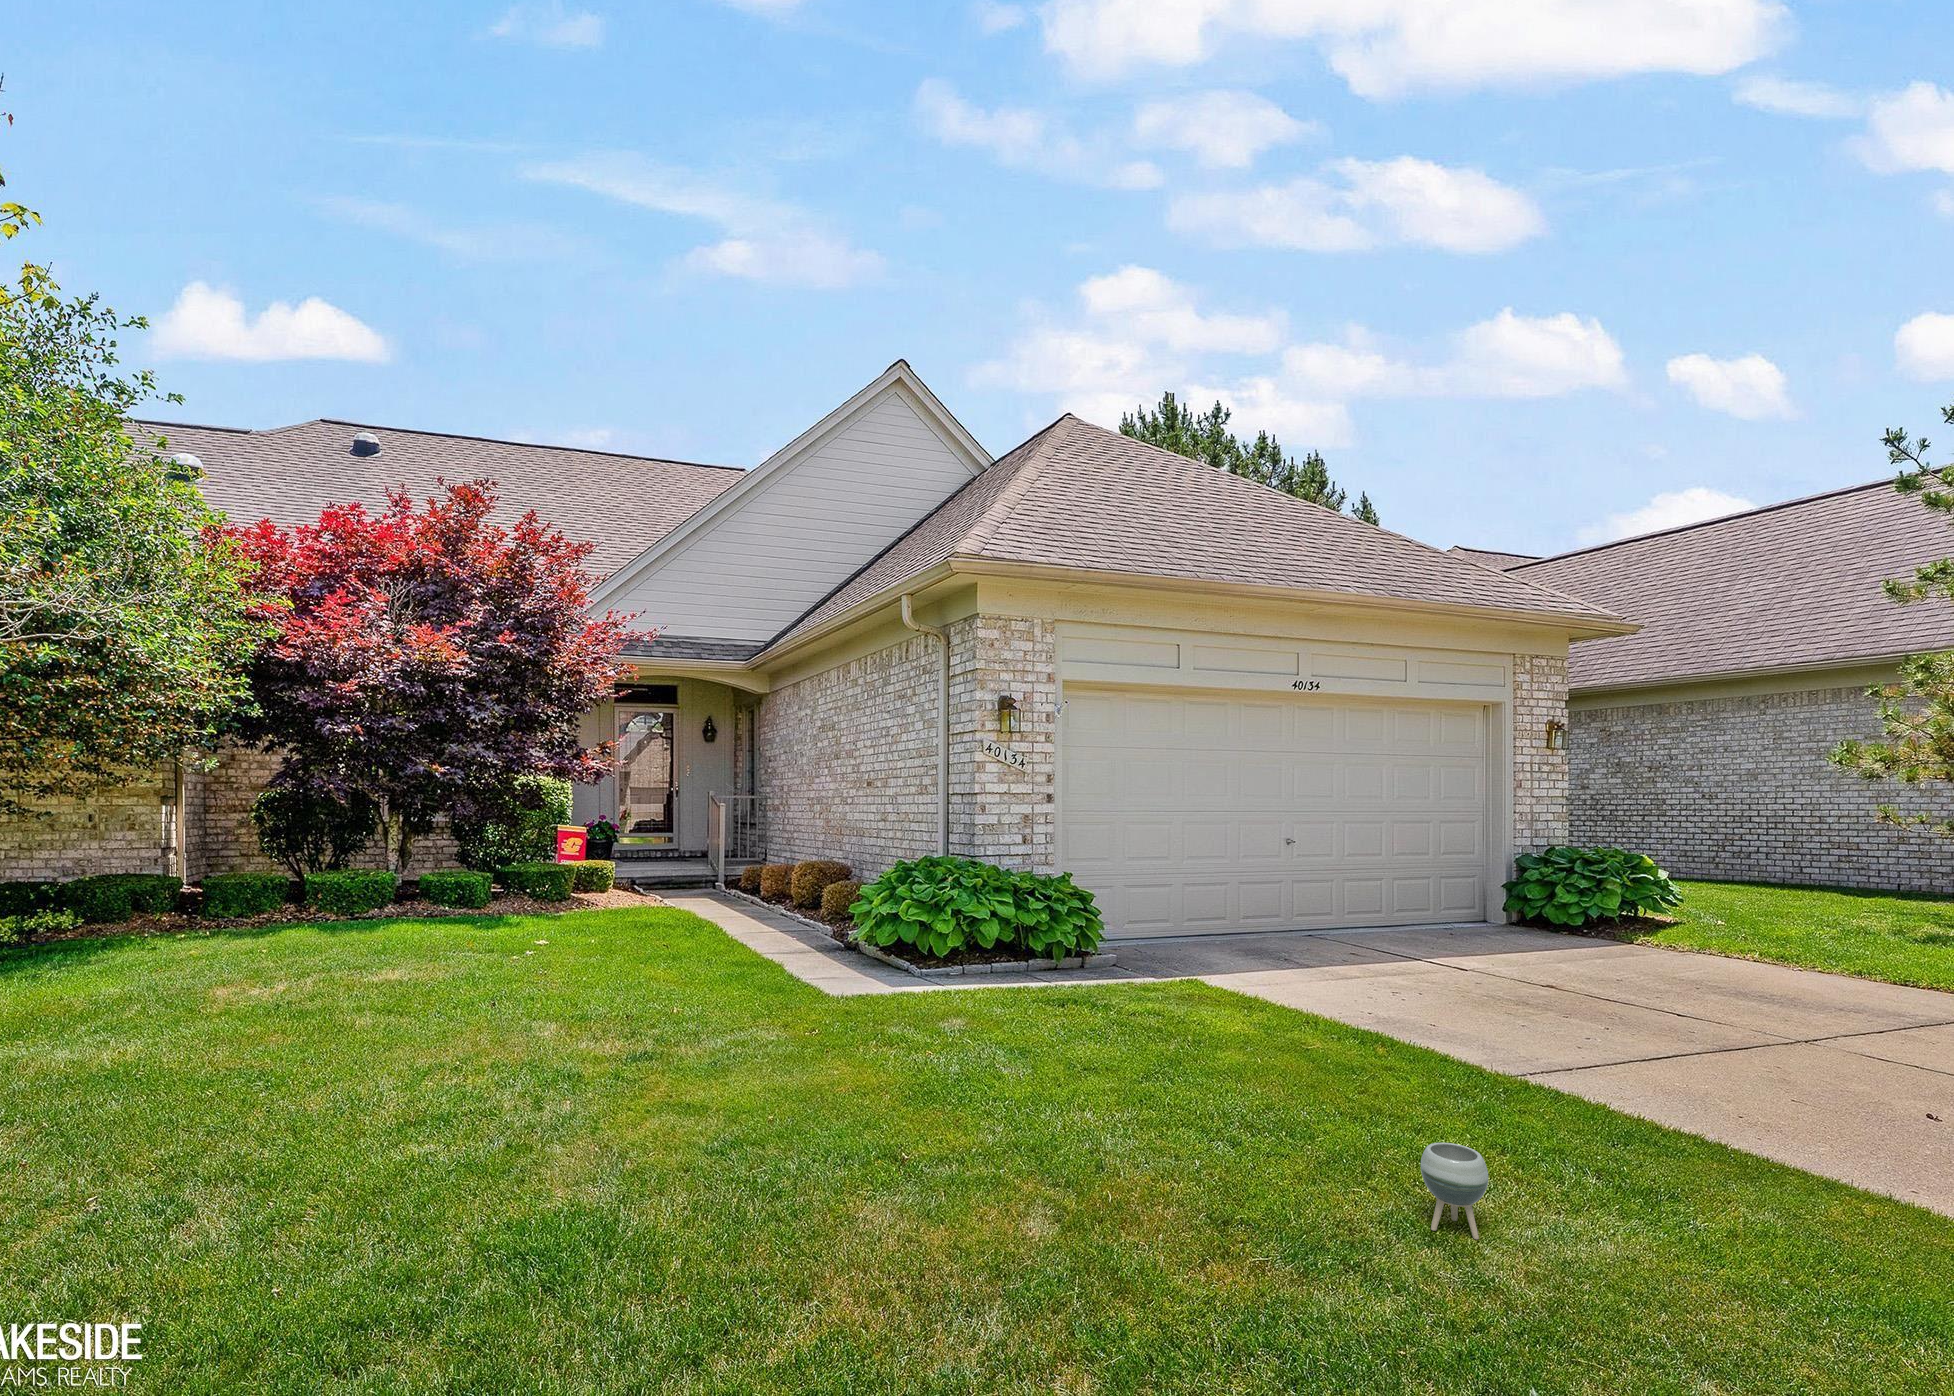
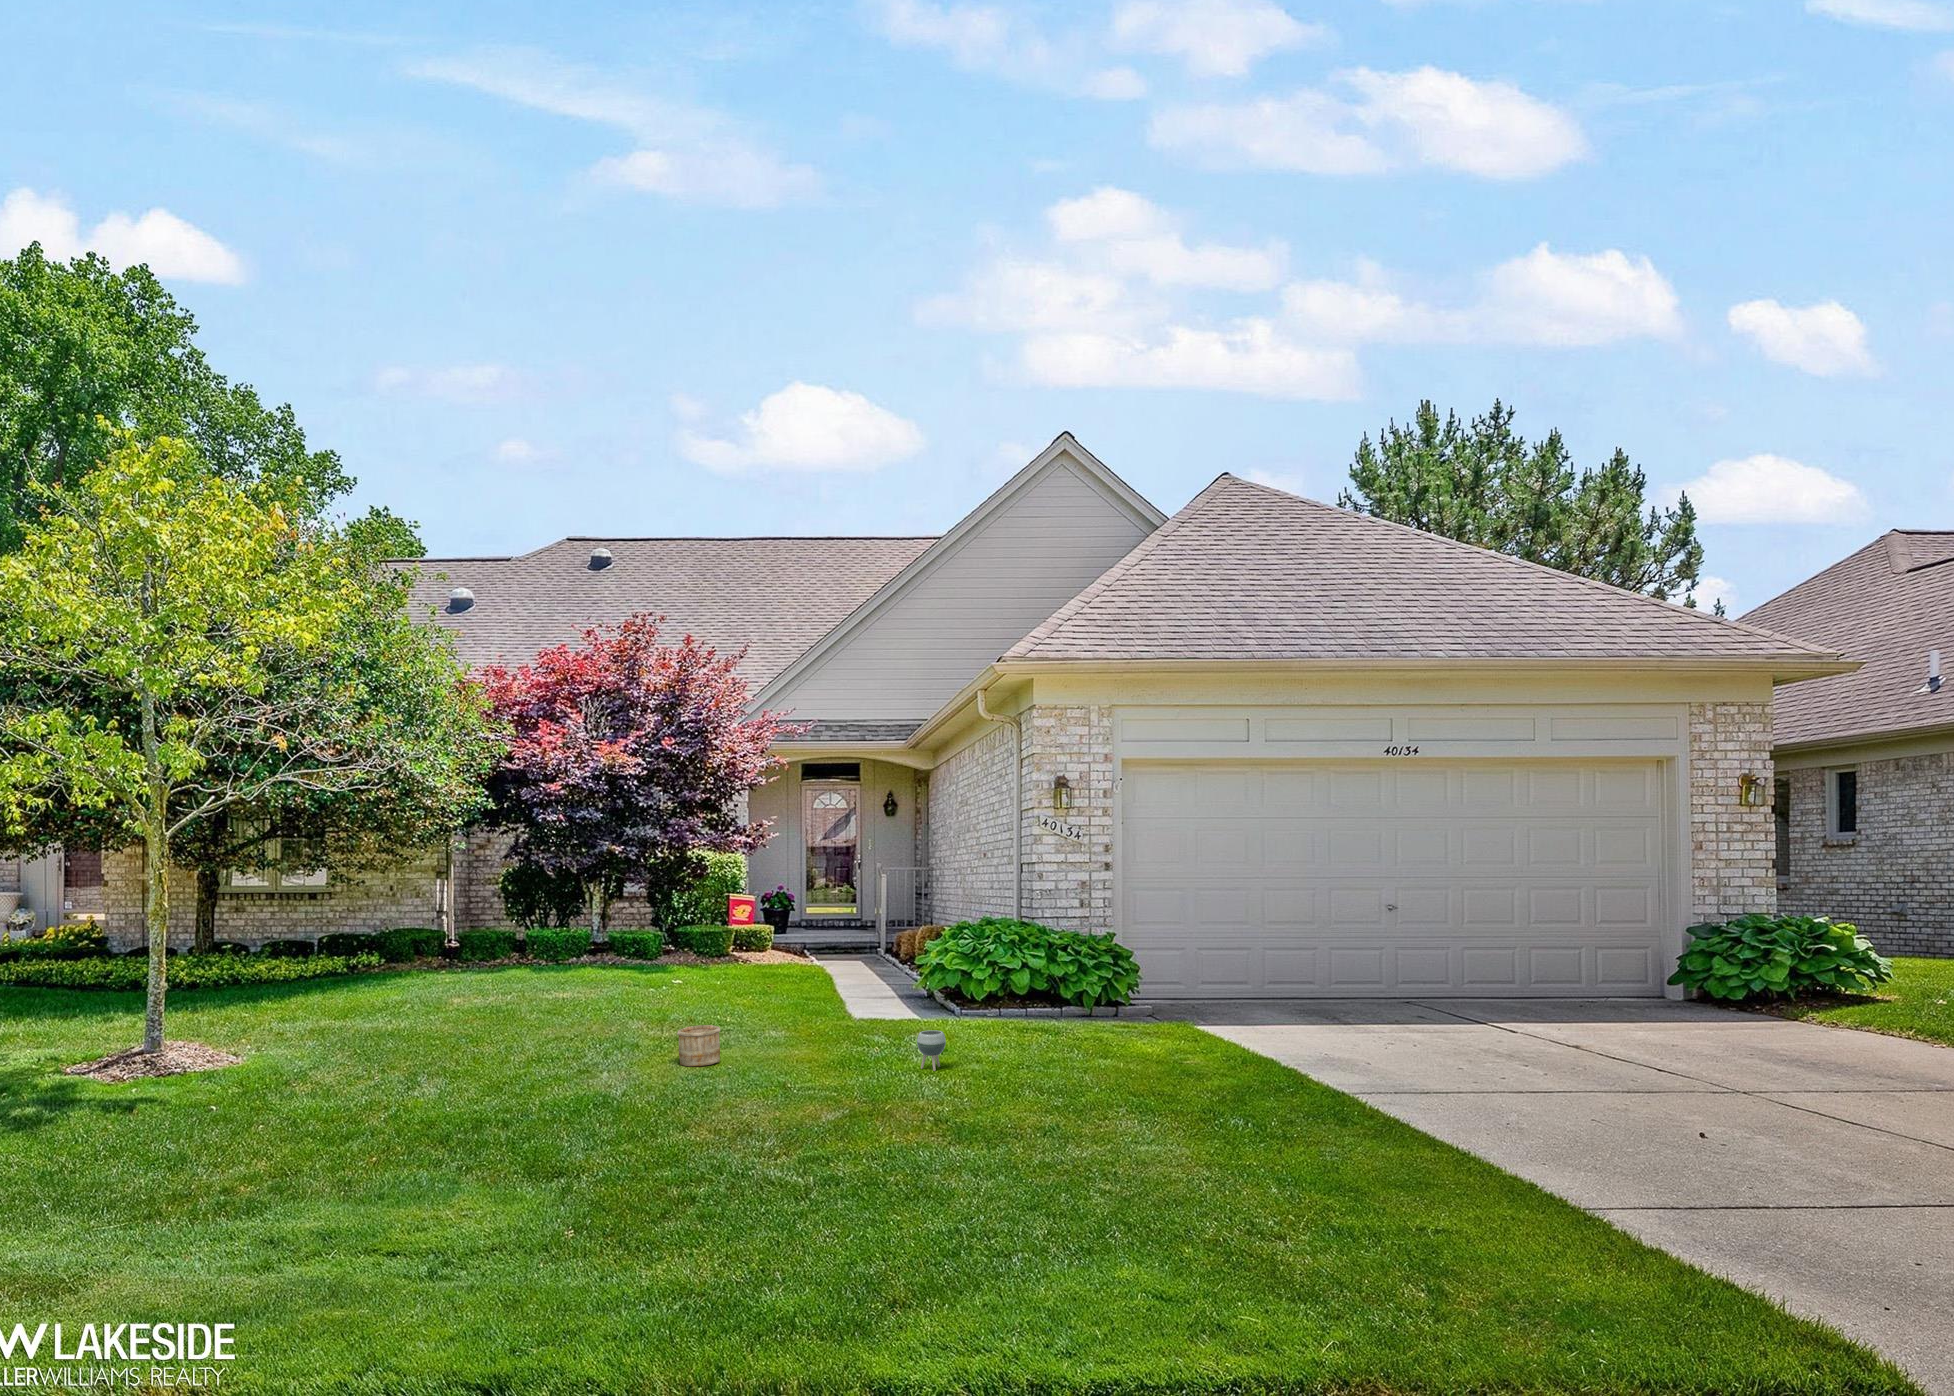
wooden bucket: none [881,1144,979,1260] -> present [677,1025,720,1066]

